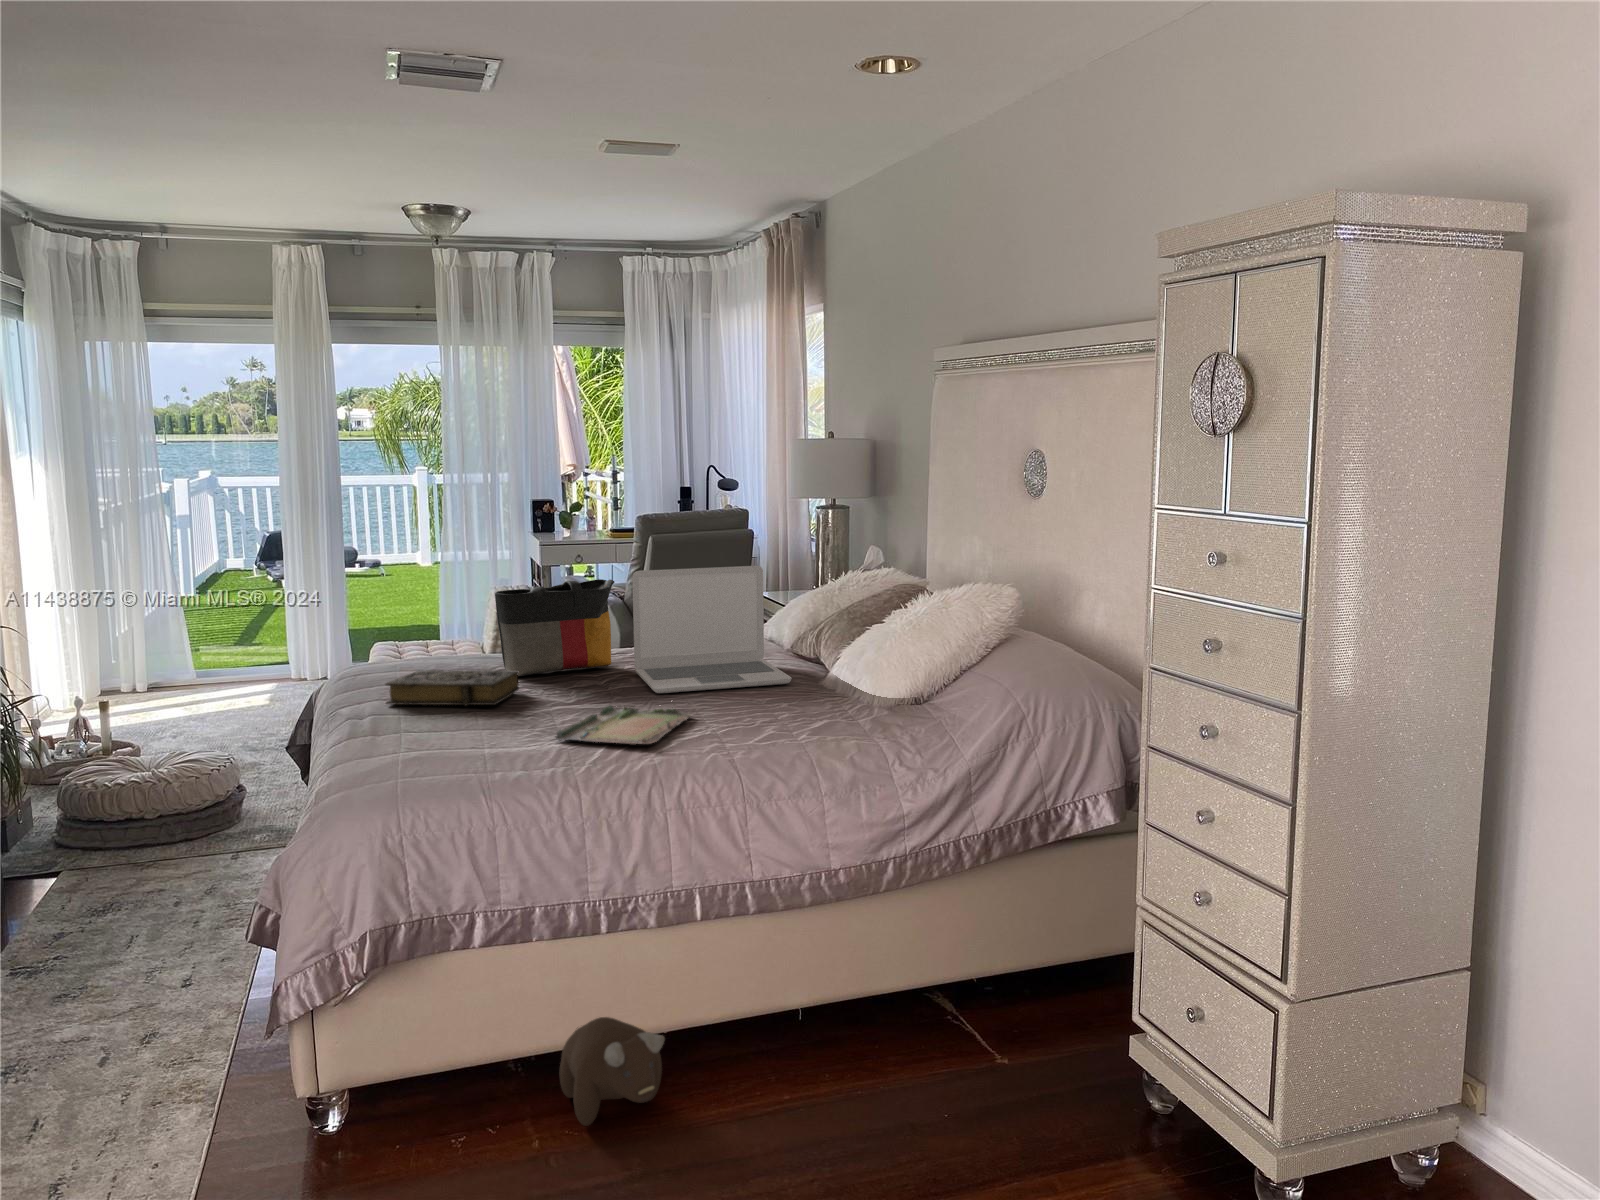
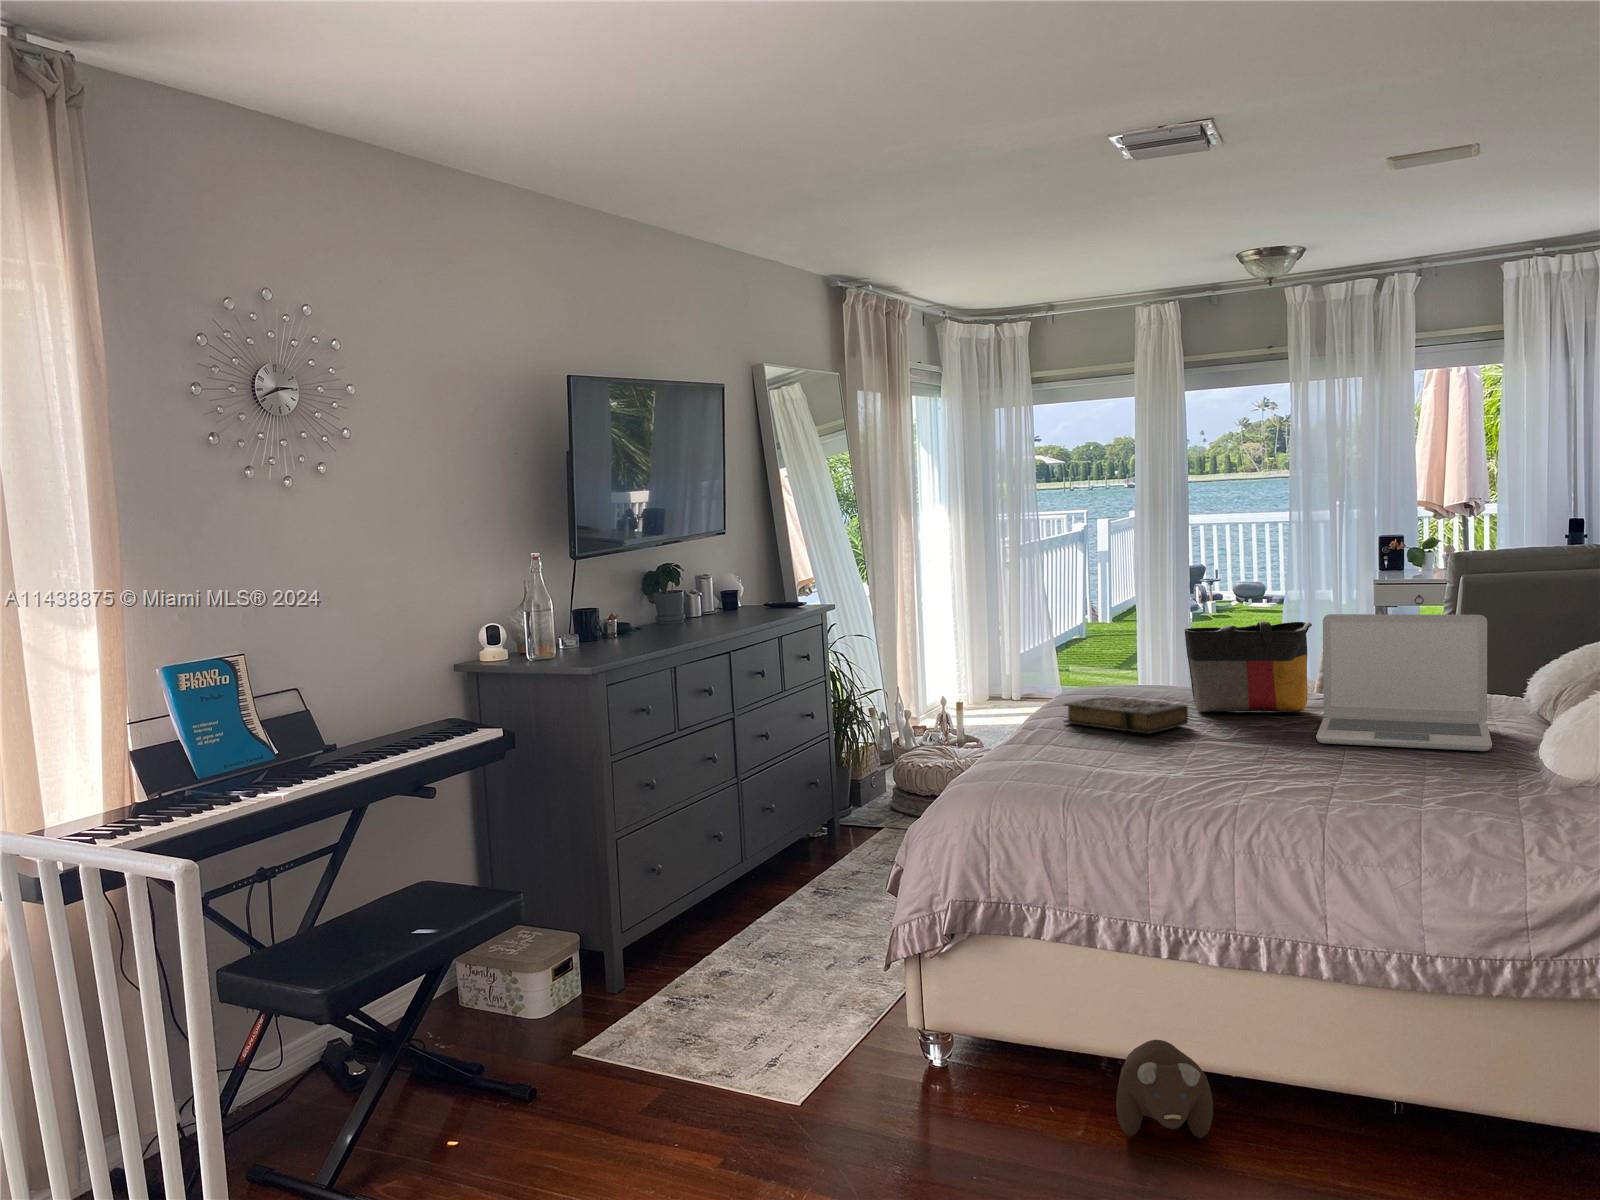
tray: present [556,705,692,744] -> none [1166,747,1328,787]

